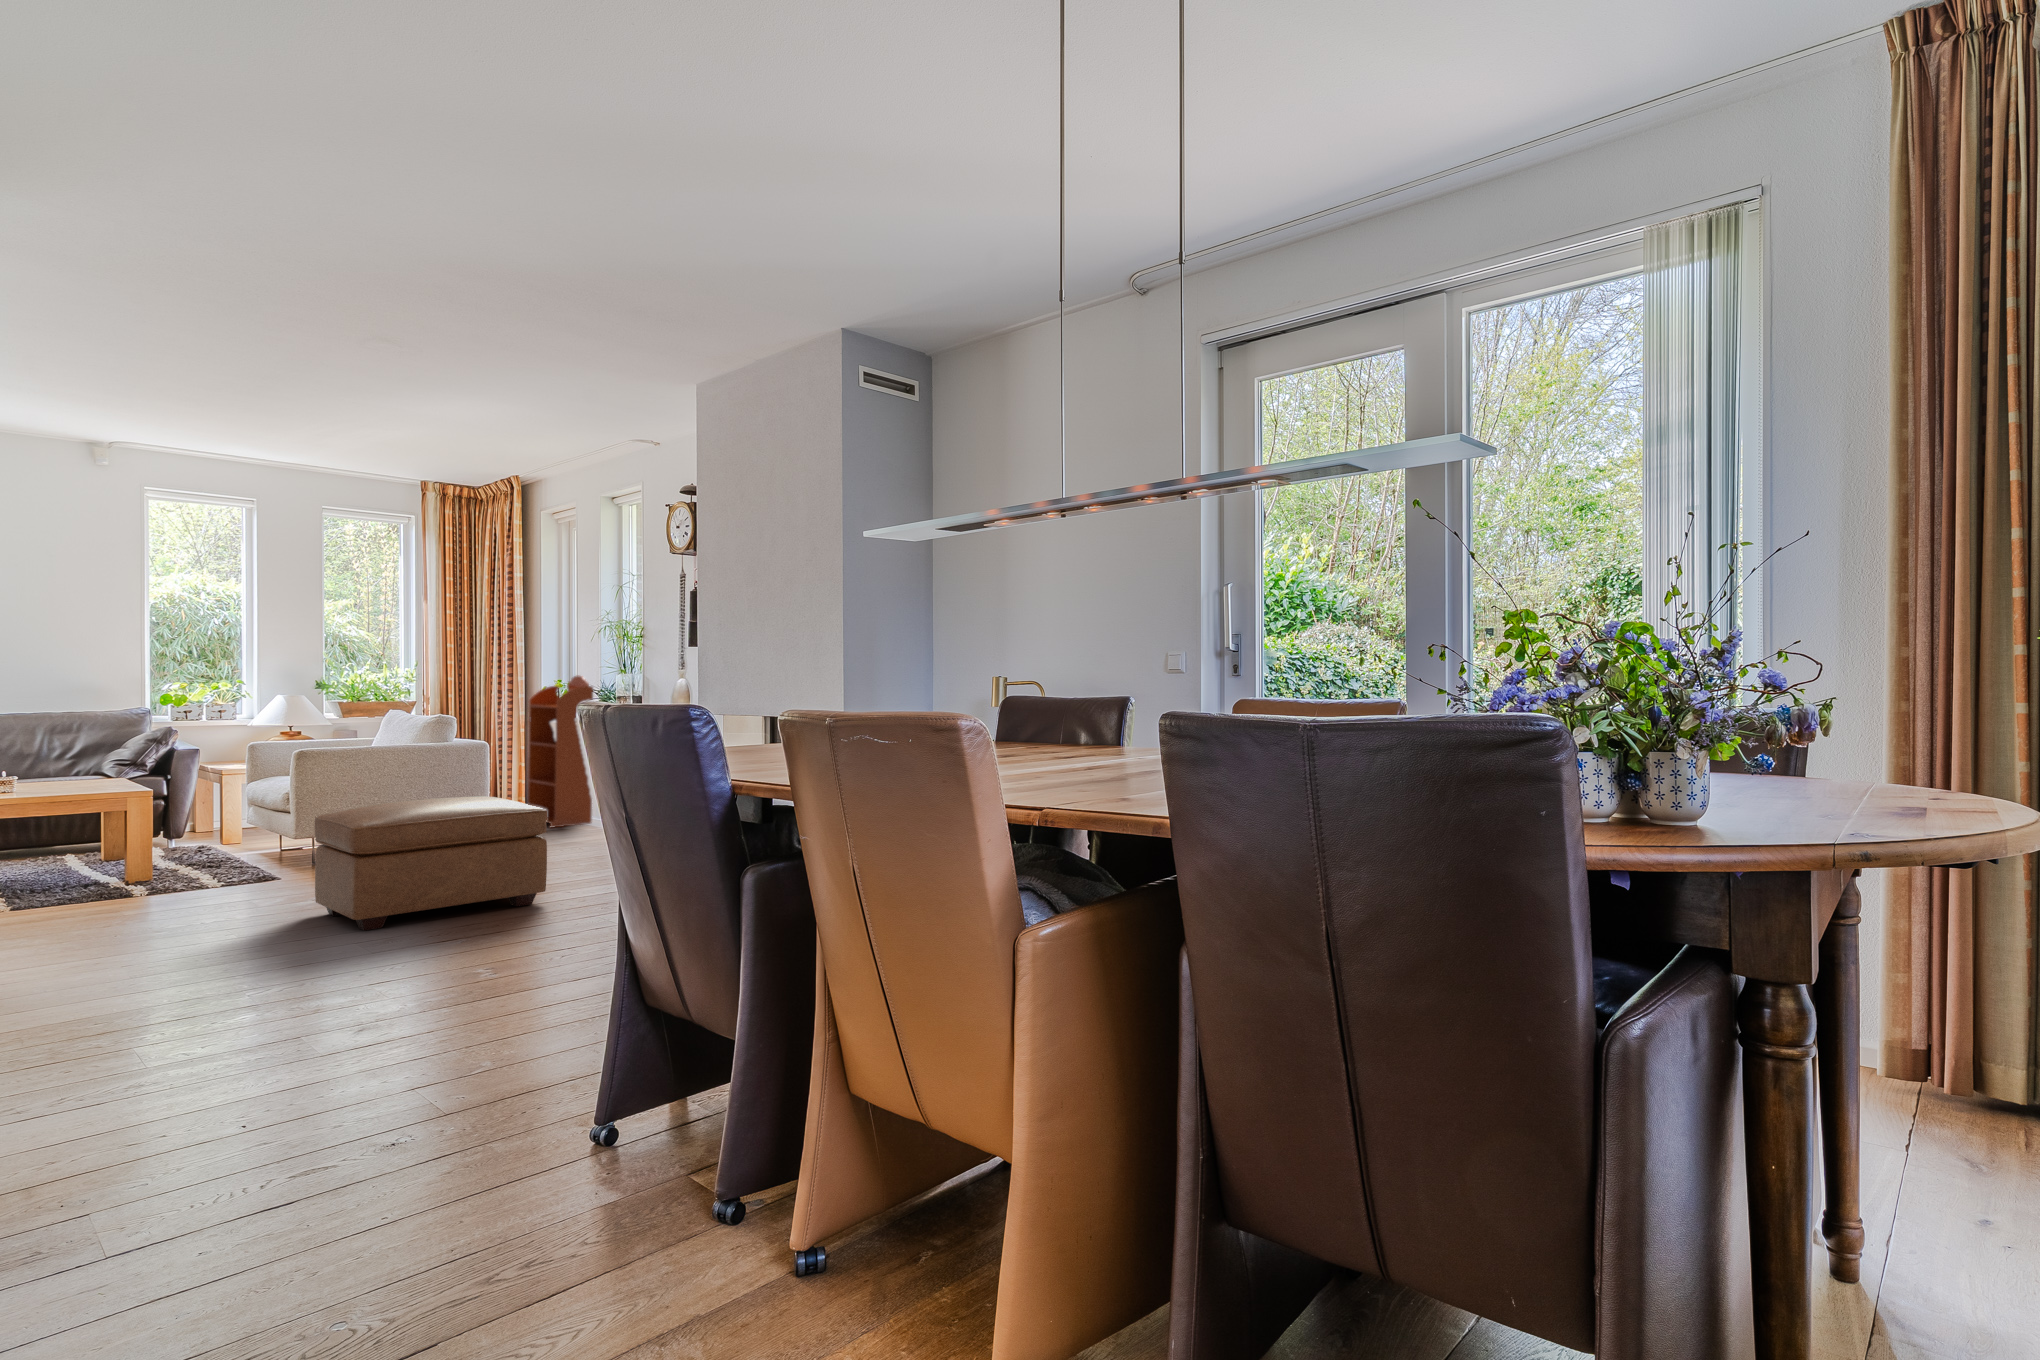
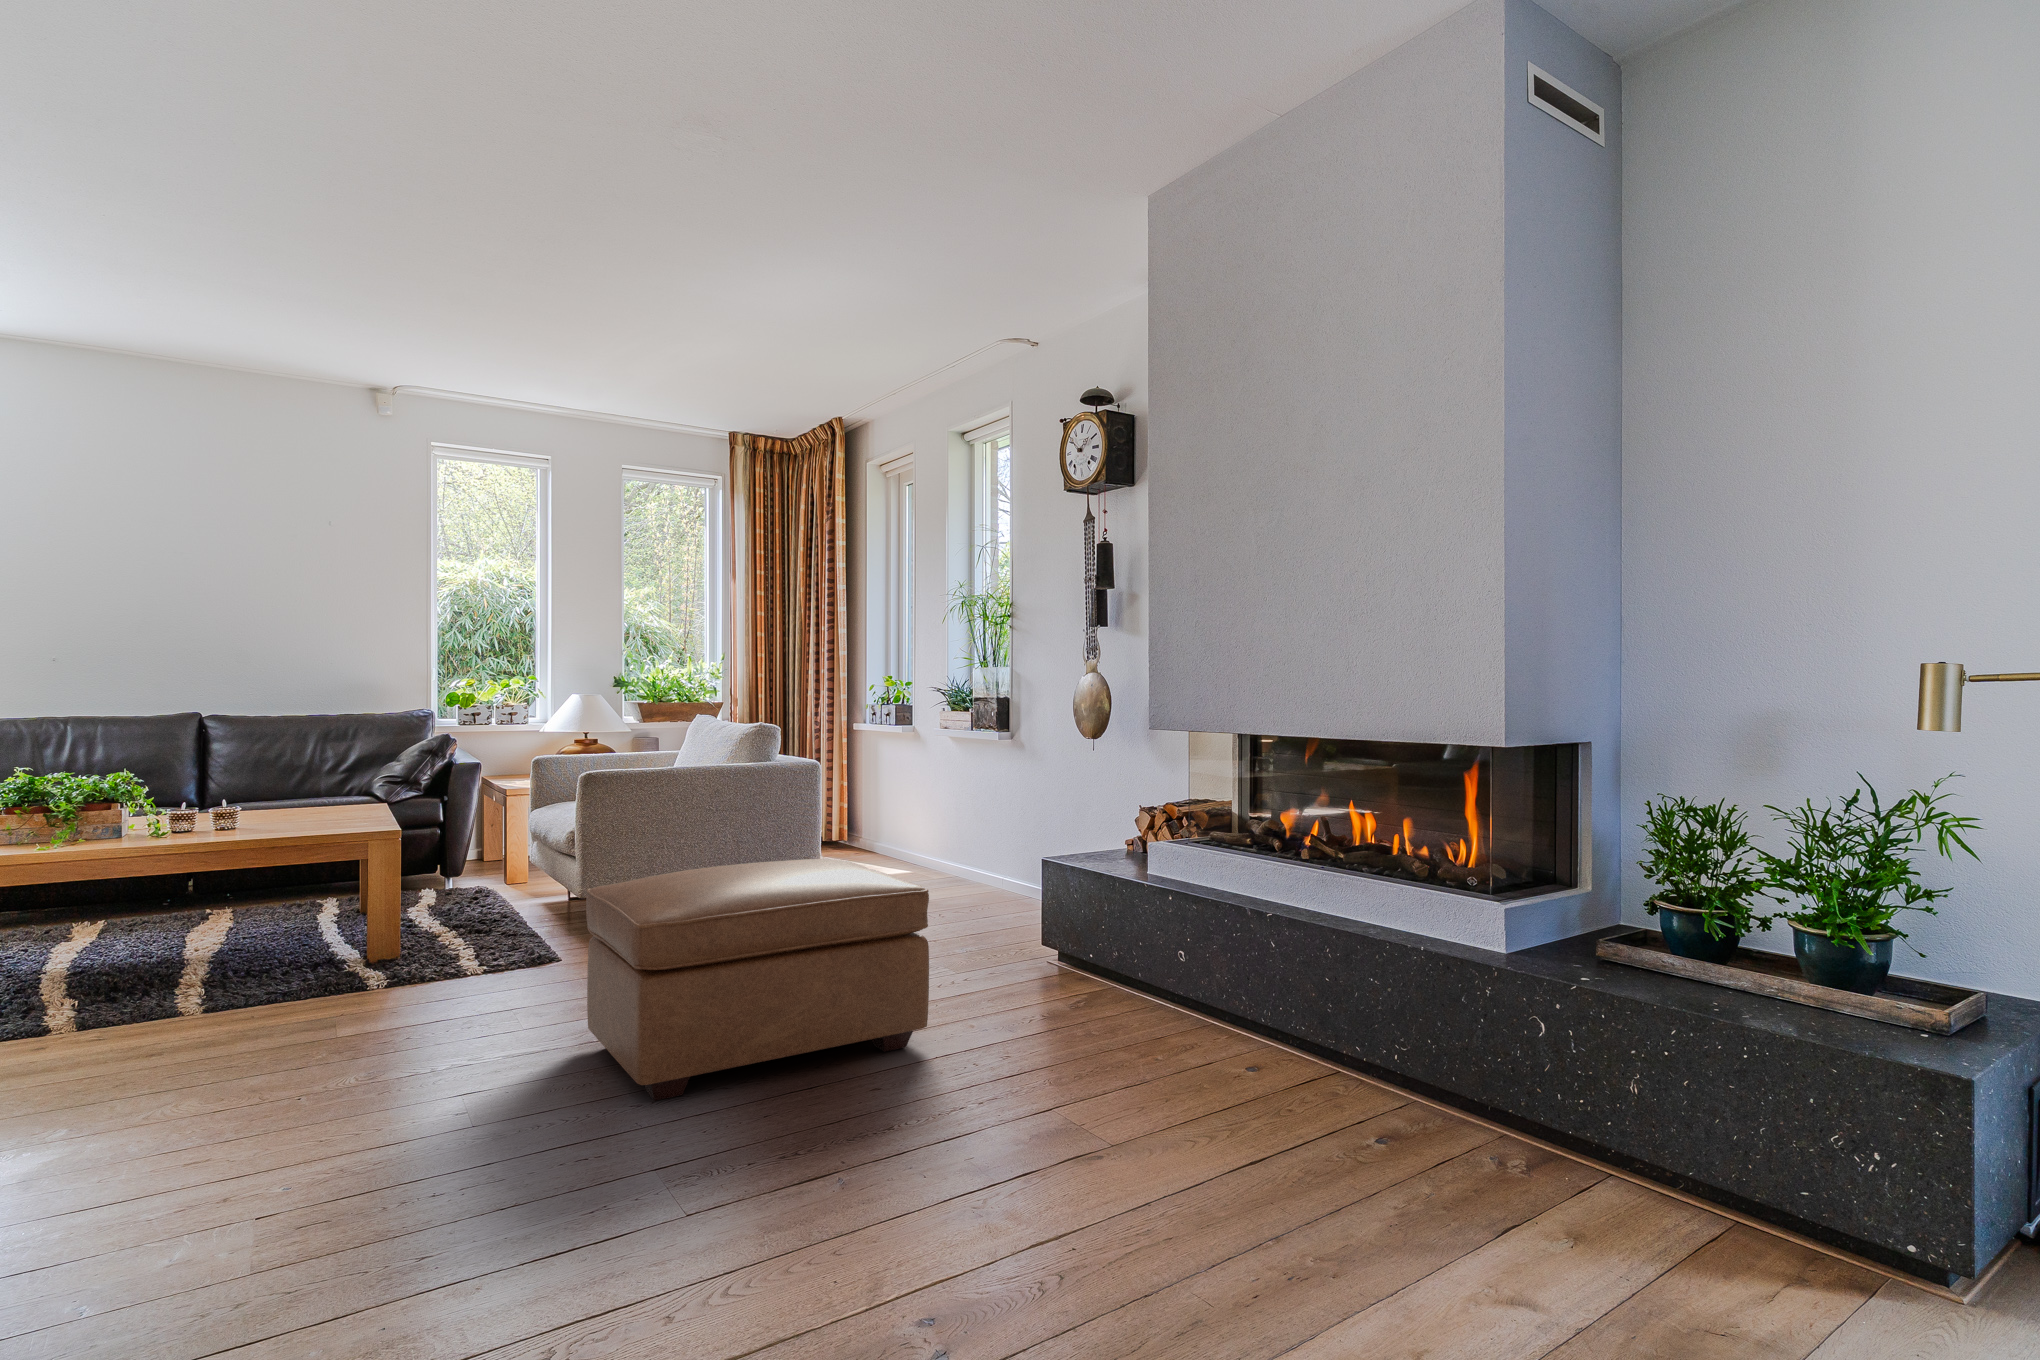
bookcase: present [528,675,593,828] -> none [850,672,938,876]

